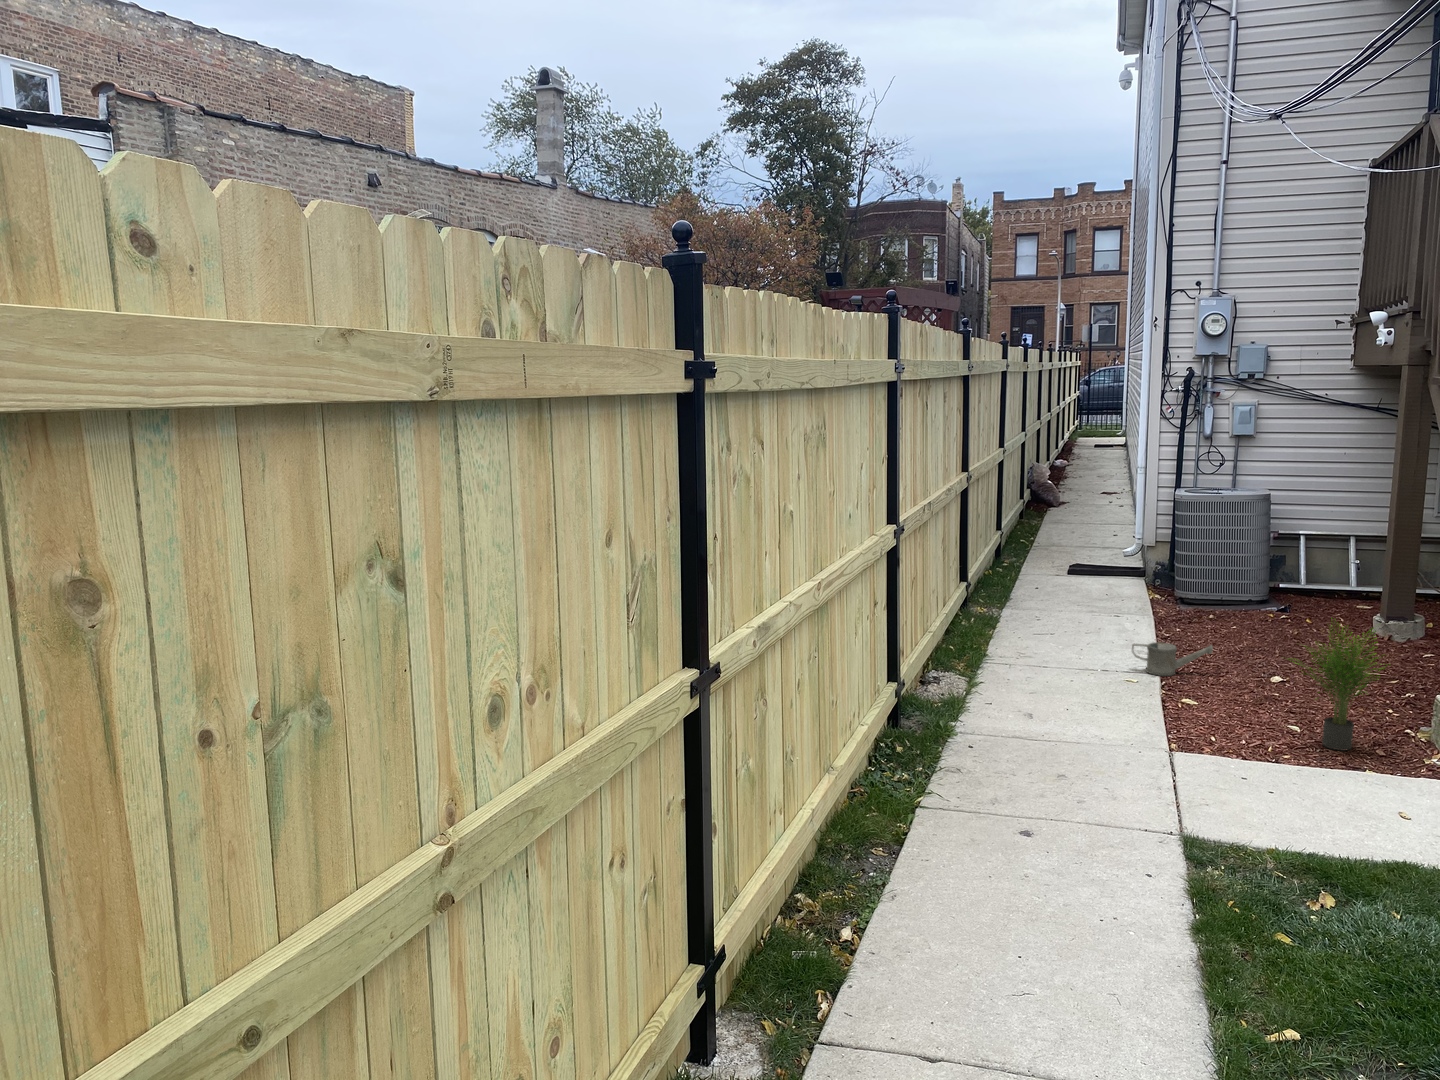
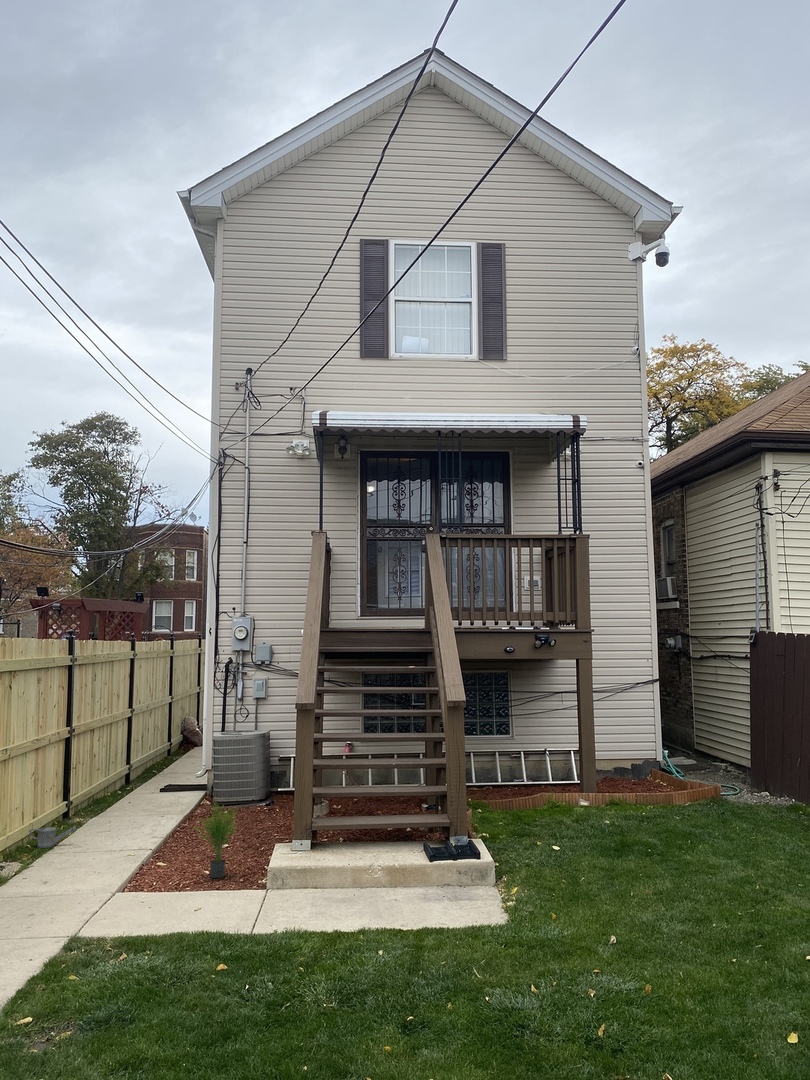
watering can: present [1132,642,1213,676] -> present [29,826,76,848]

